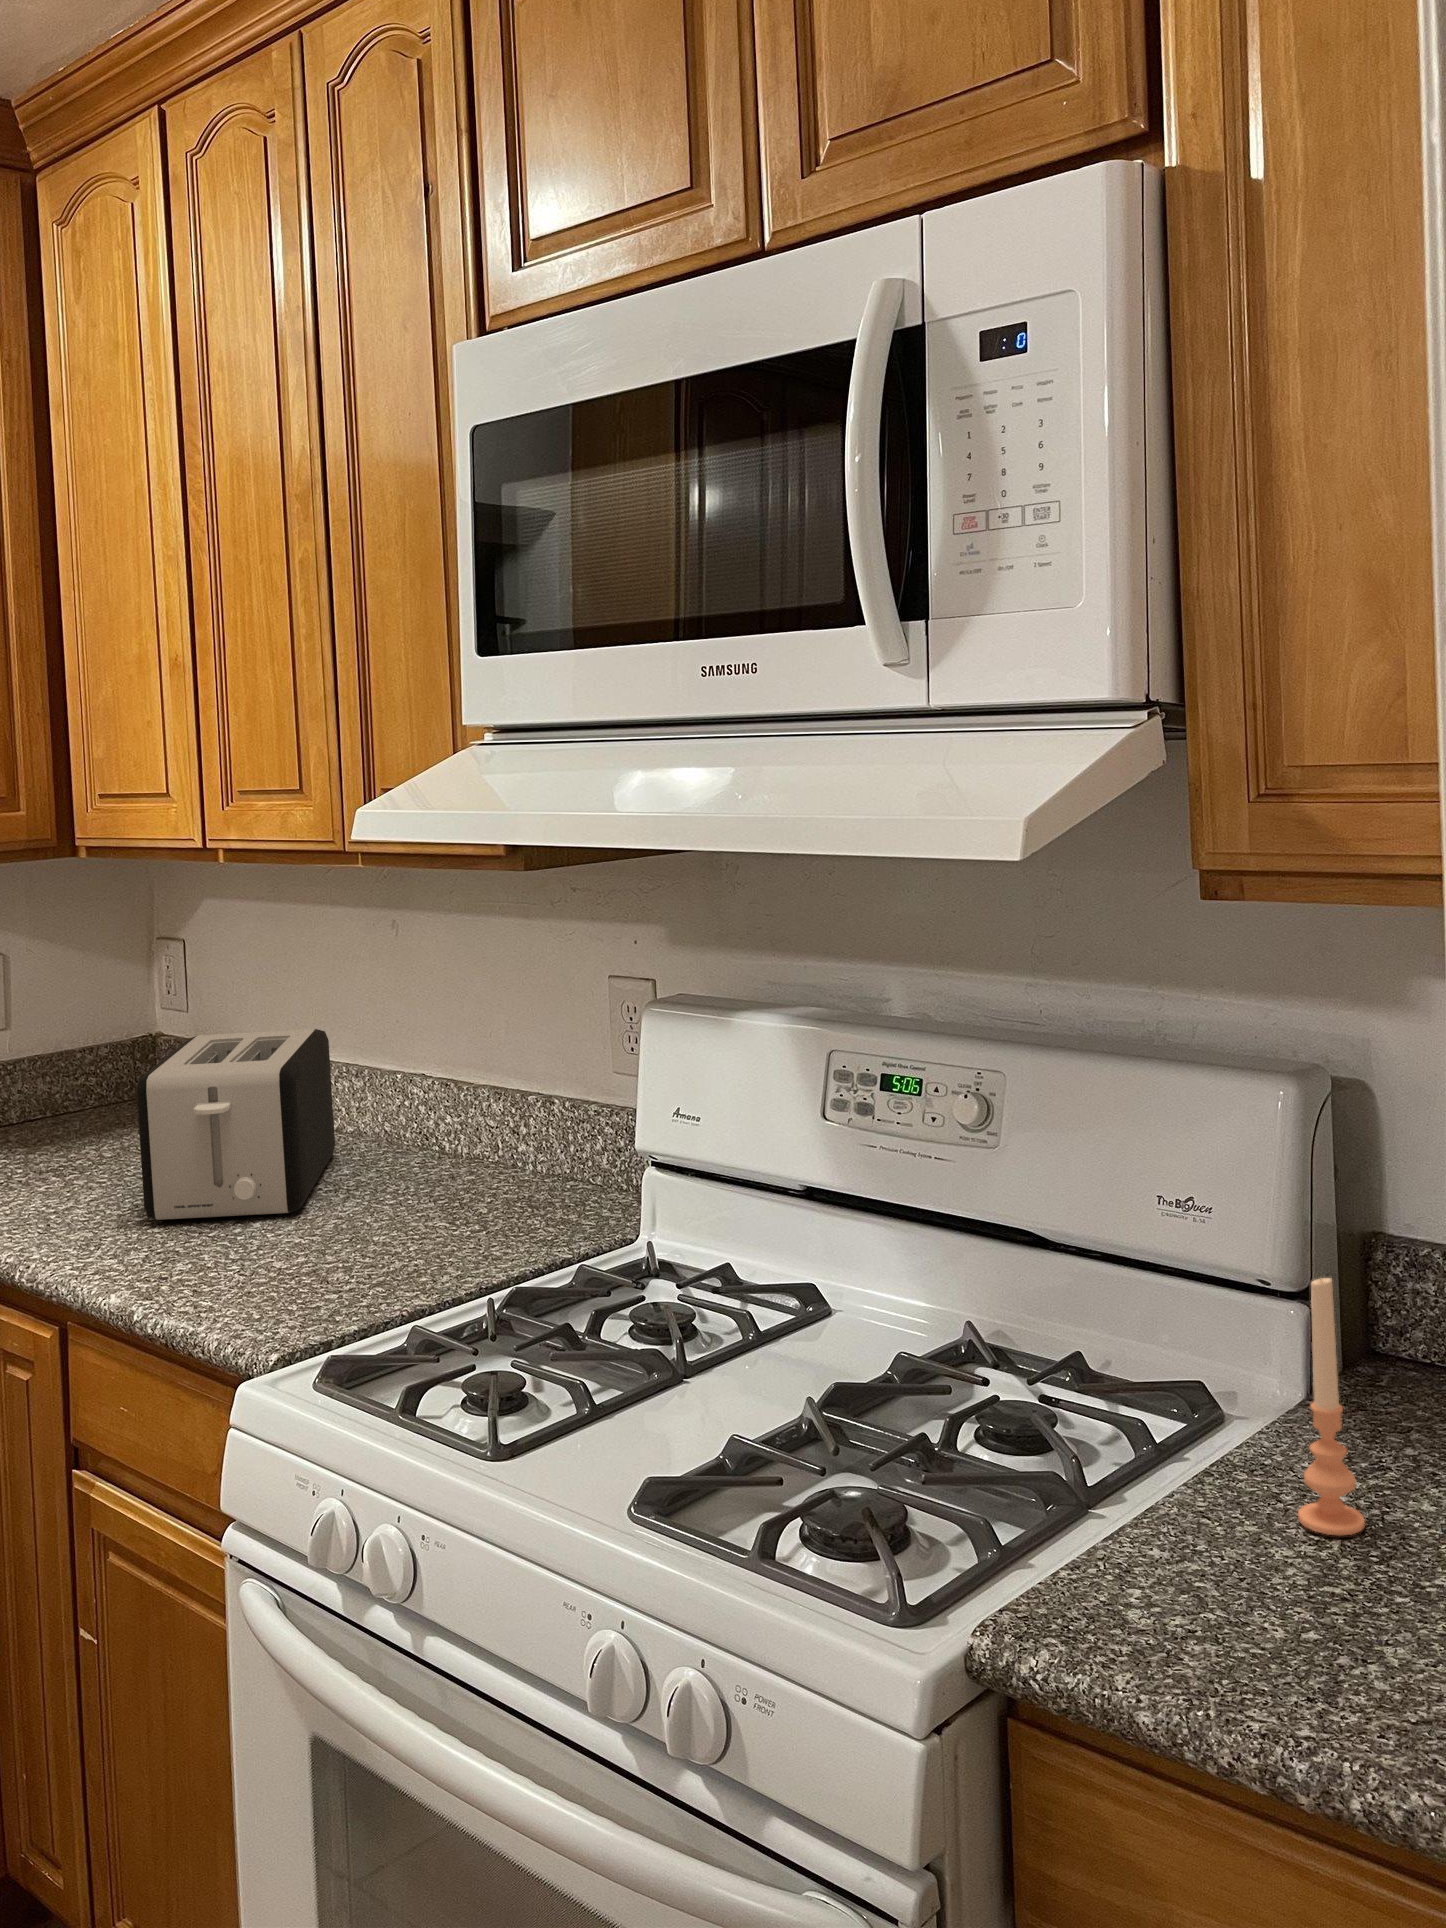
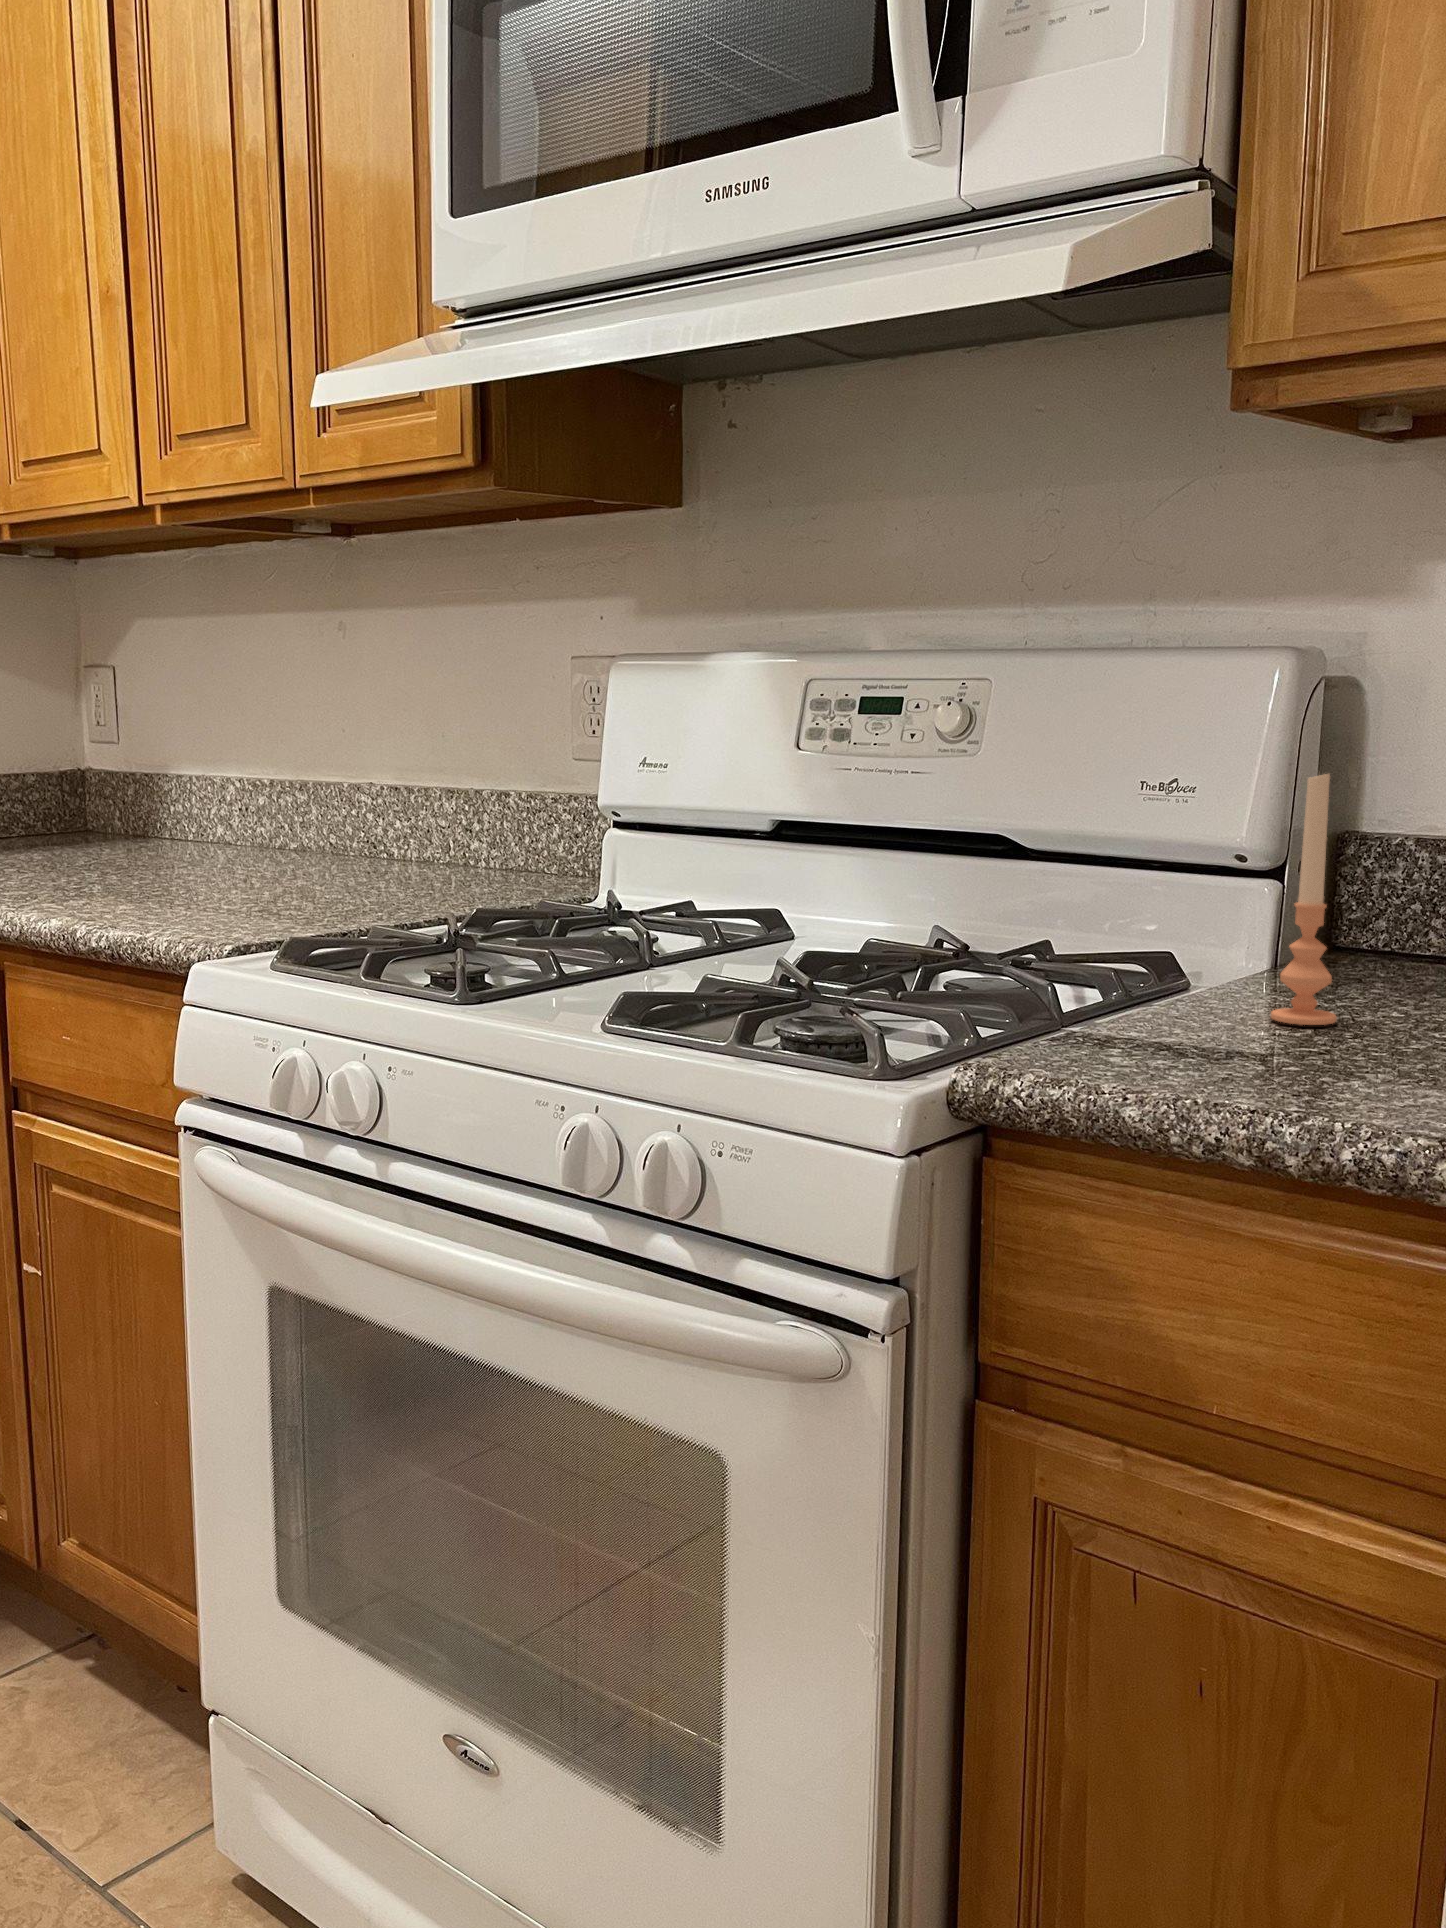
toaster: present [136,1029,335,1220] -> none [76,727,278,883]

